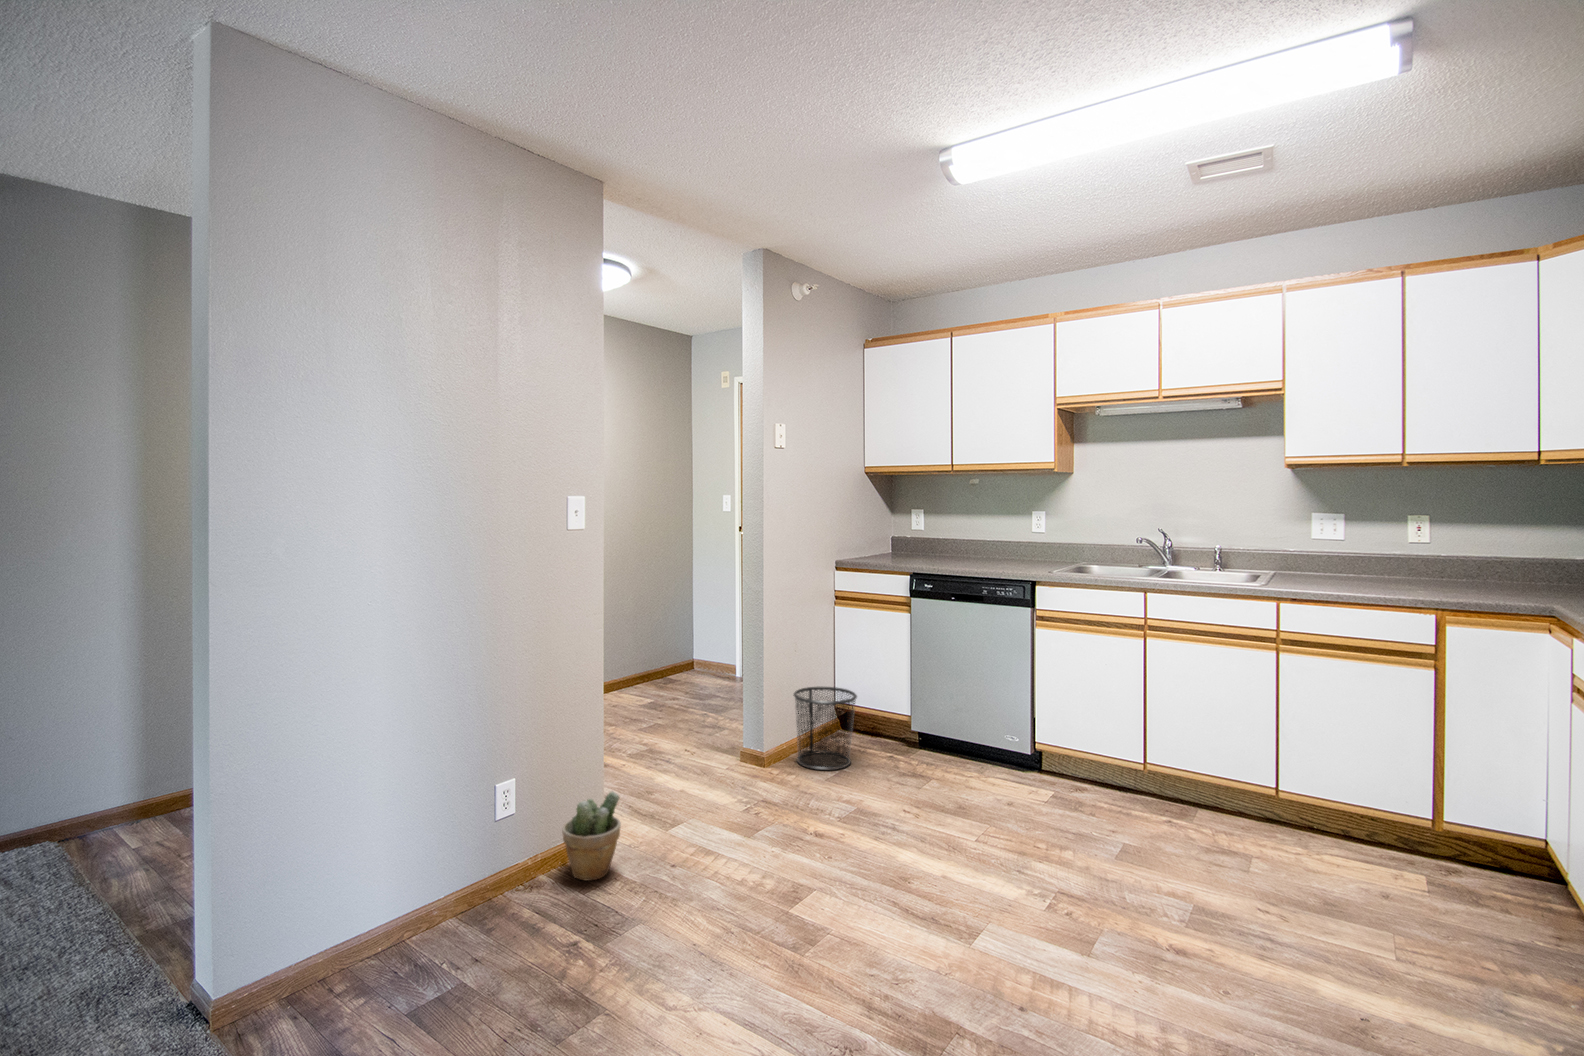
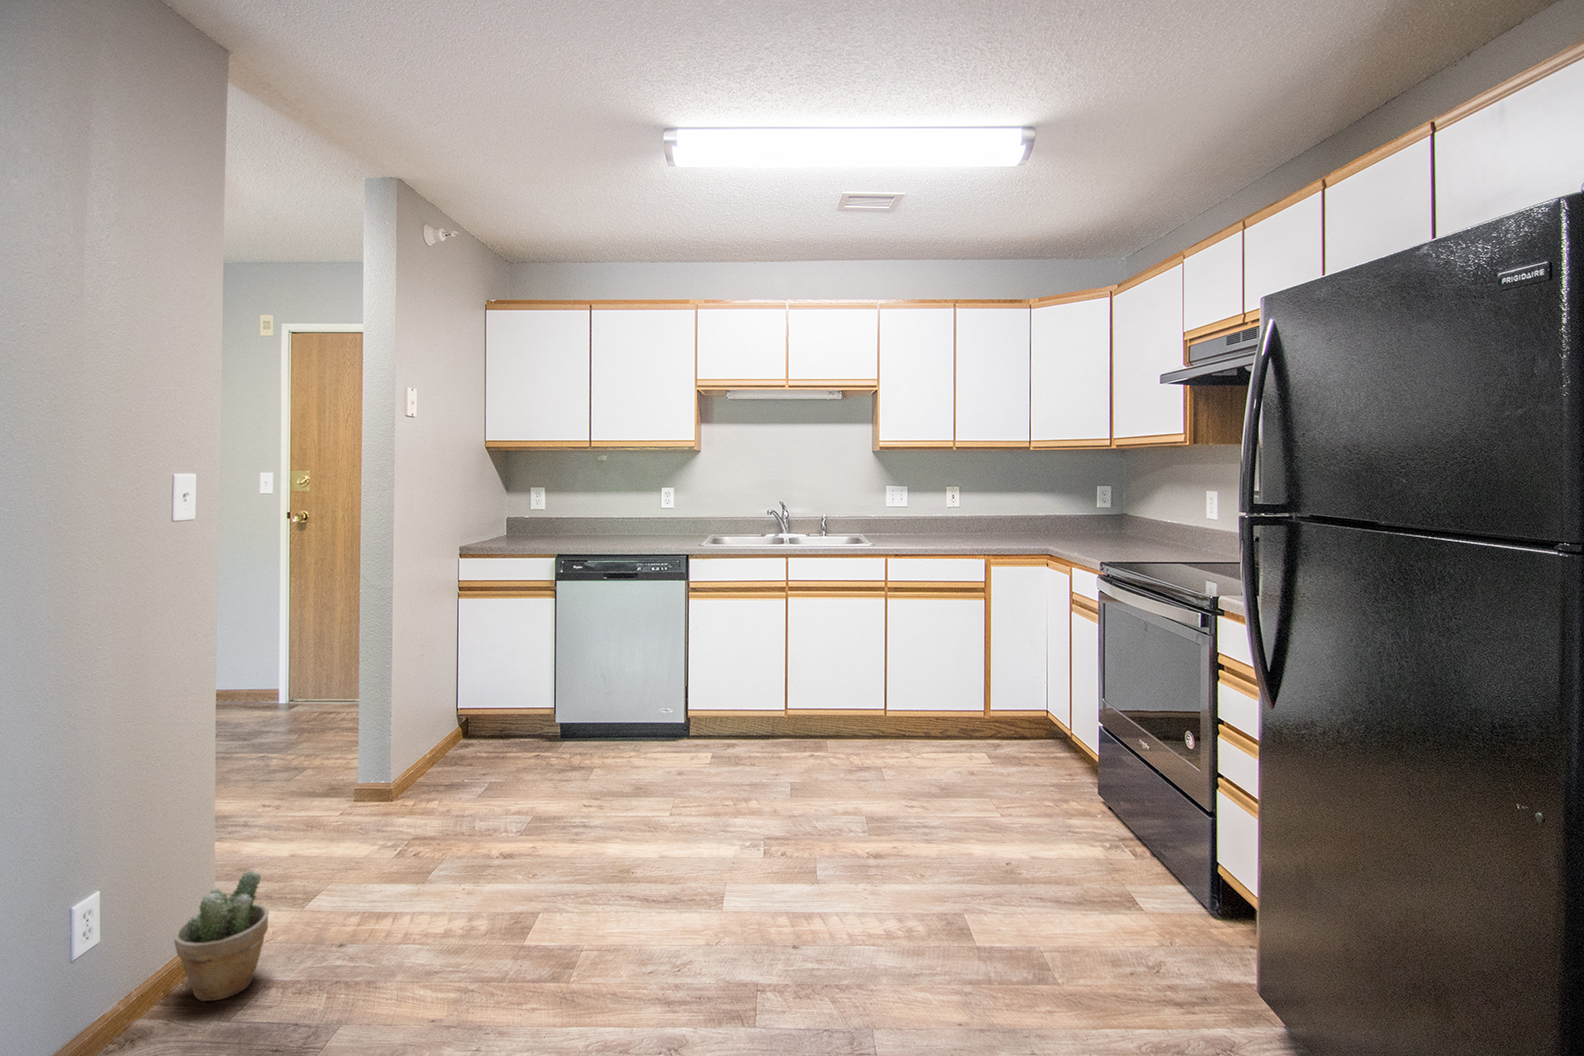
waste bin: present [794,687,857,770] -> none [423,691,503,790]

